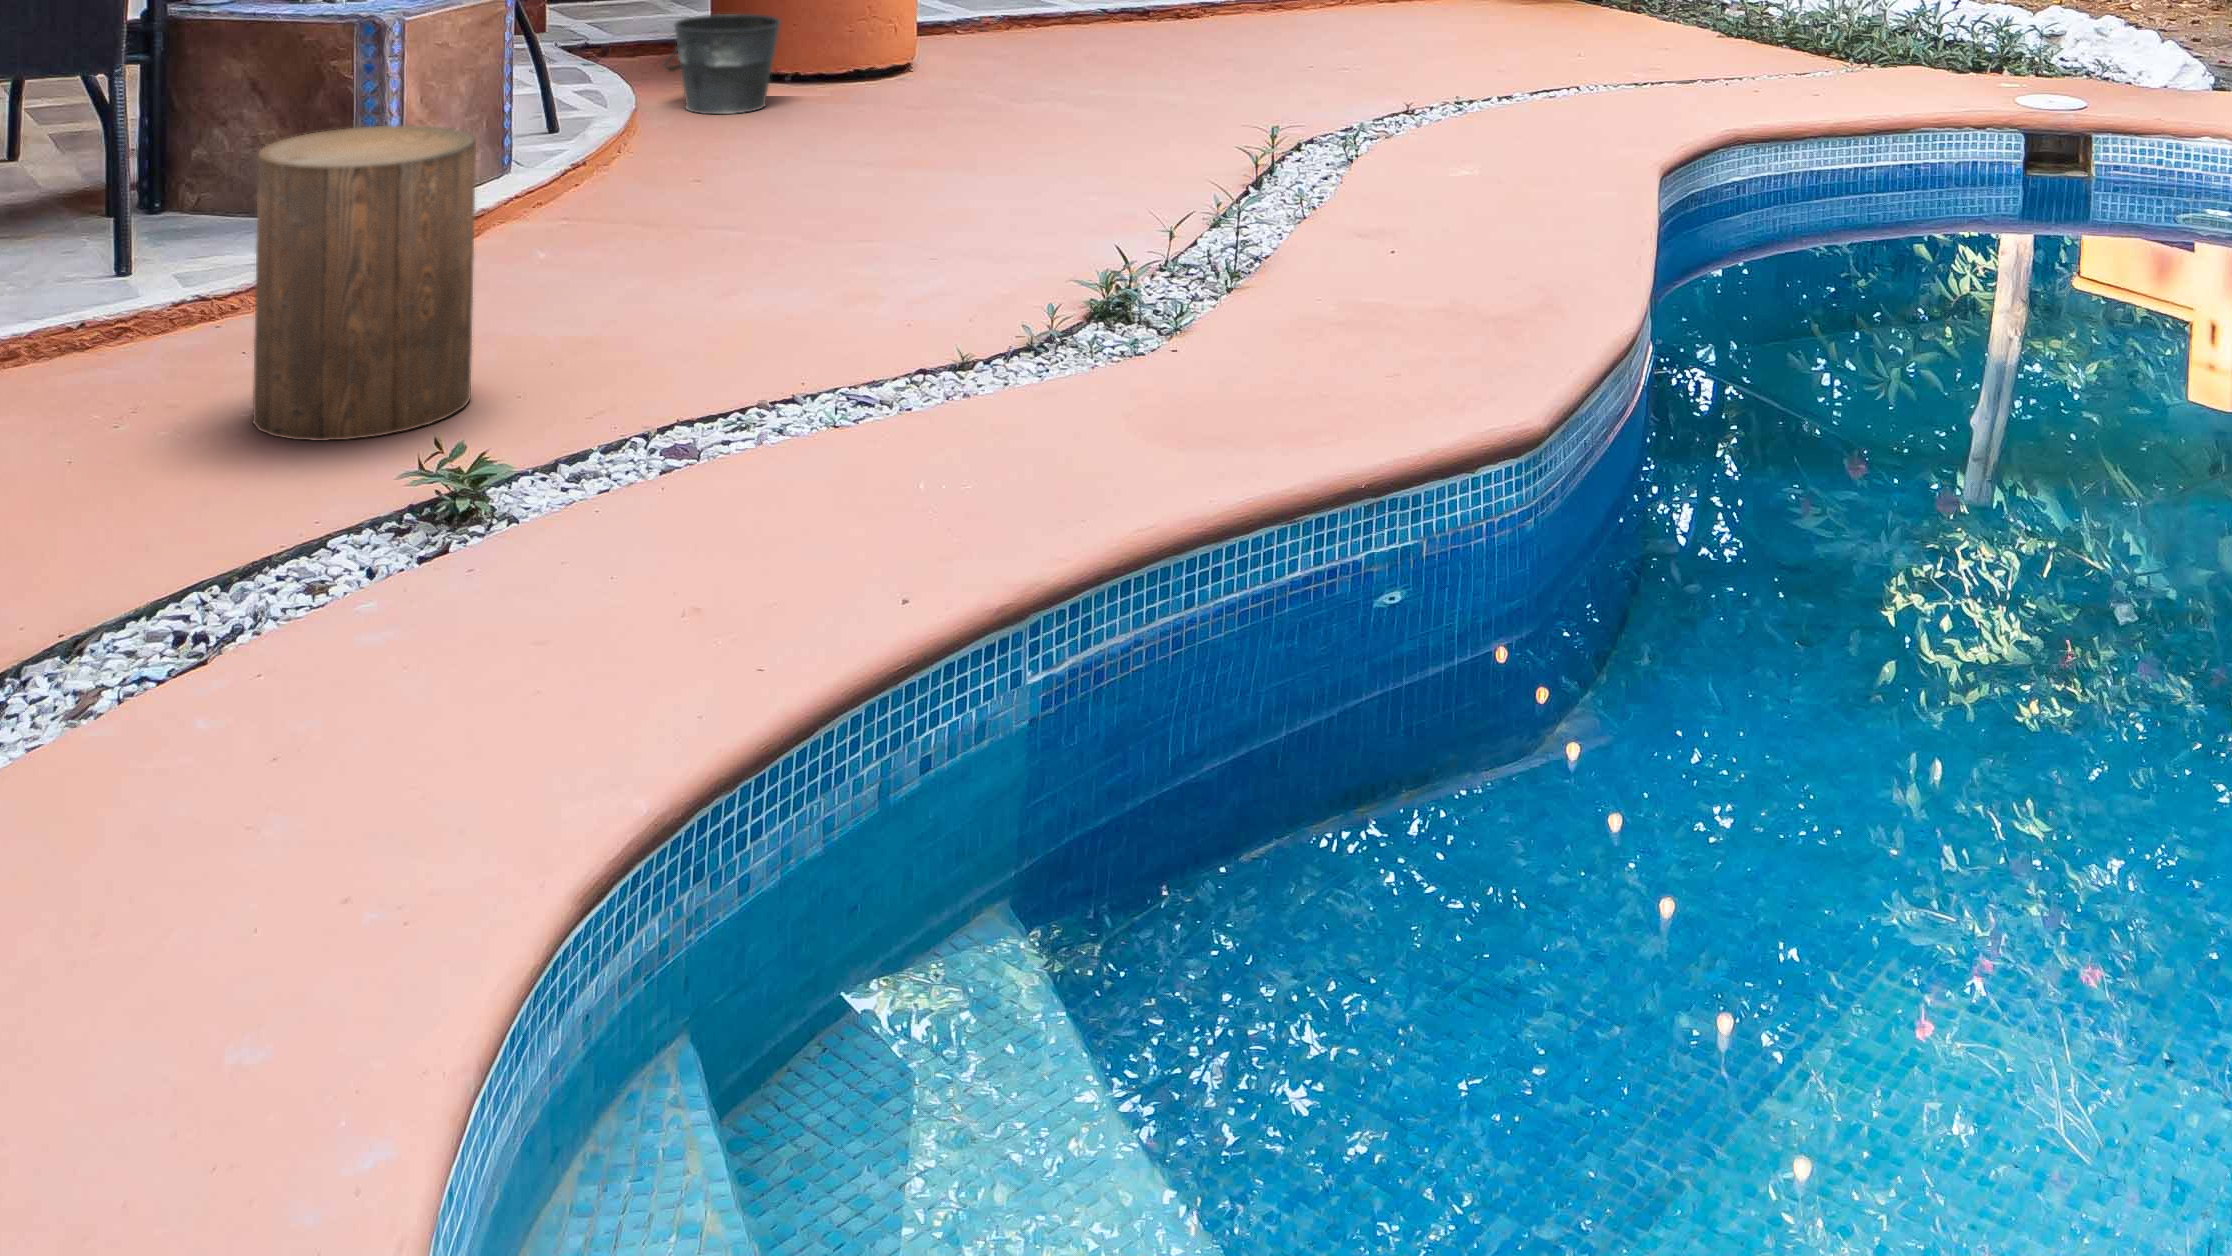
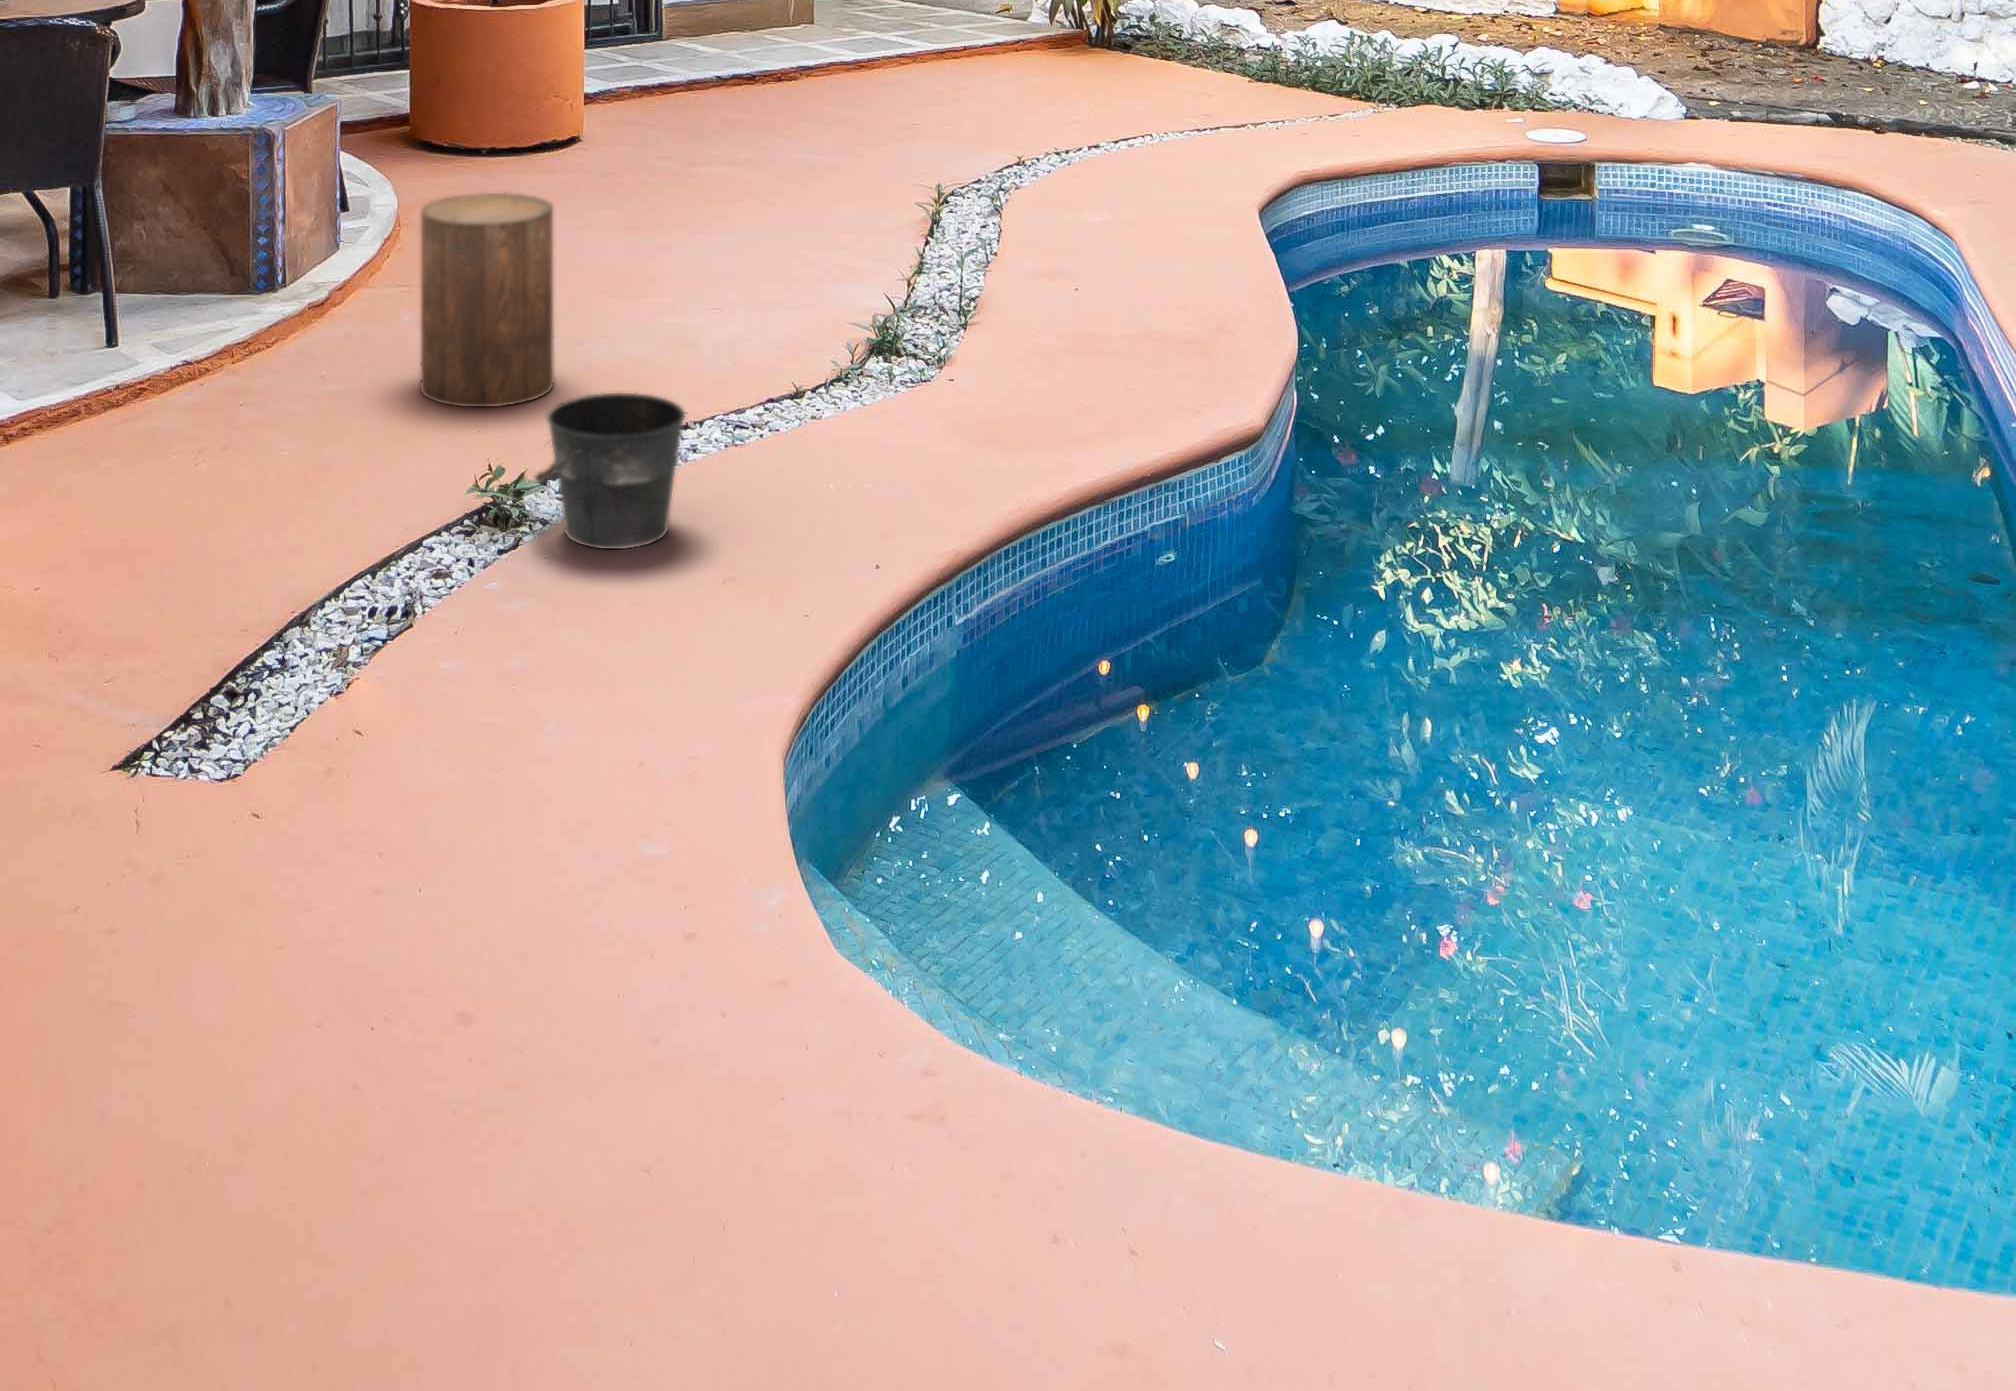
bucket: present [664,14,780,114] -> present [535,393,685,549]

